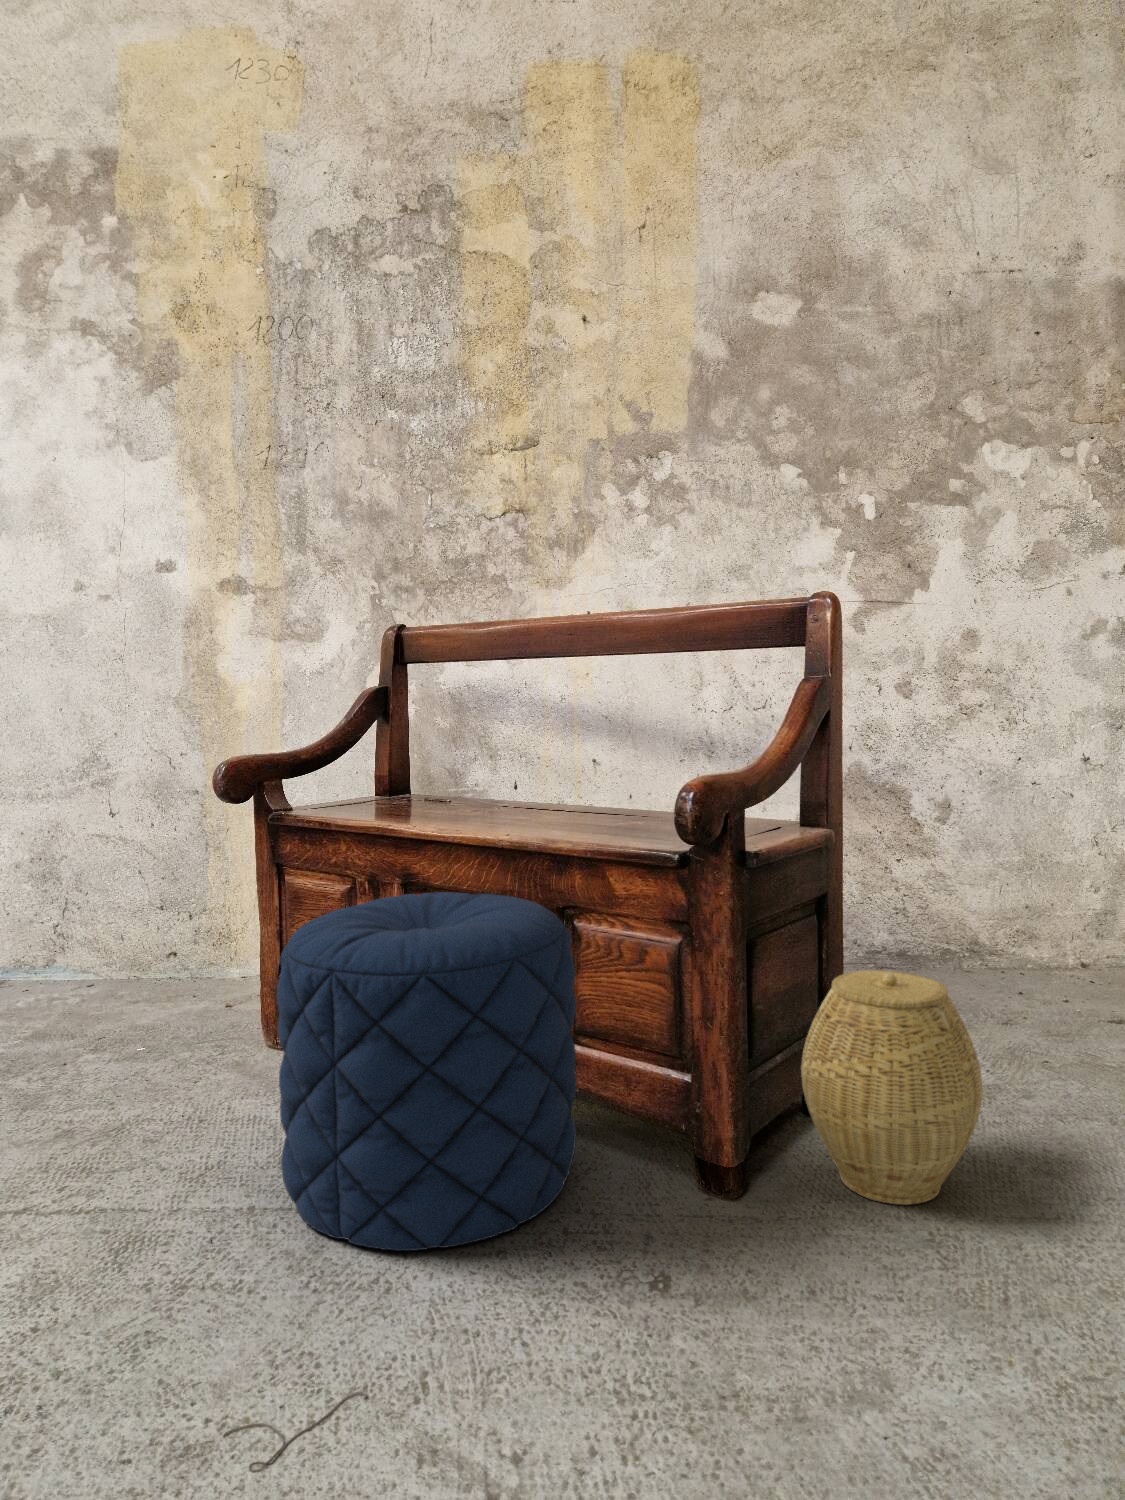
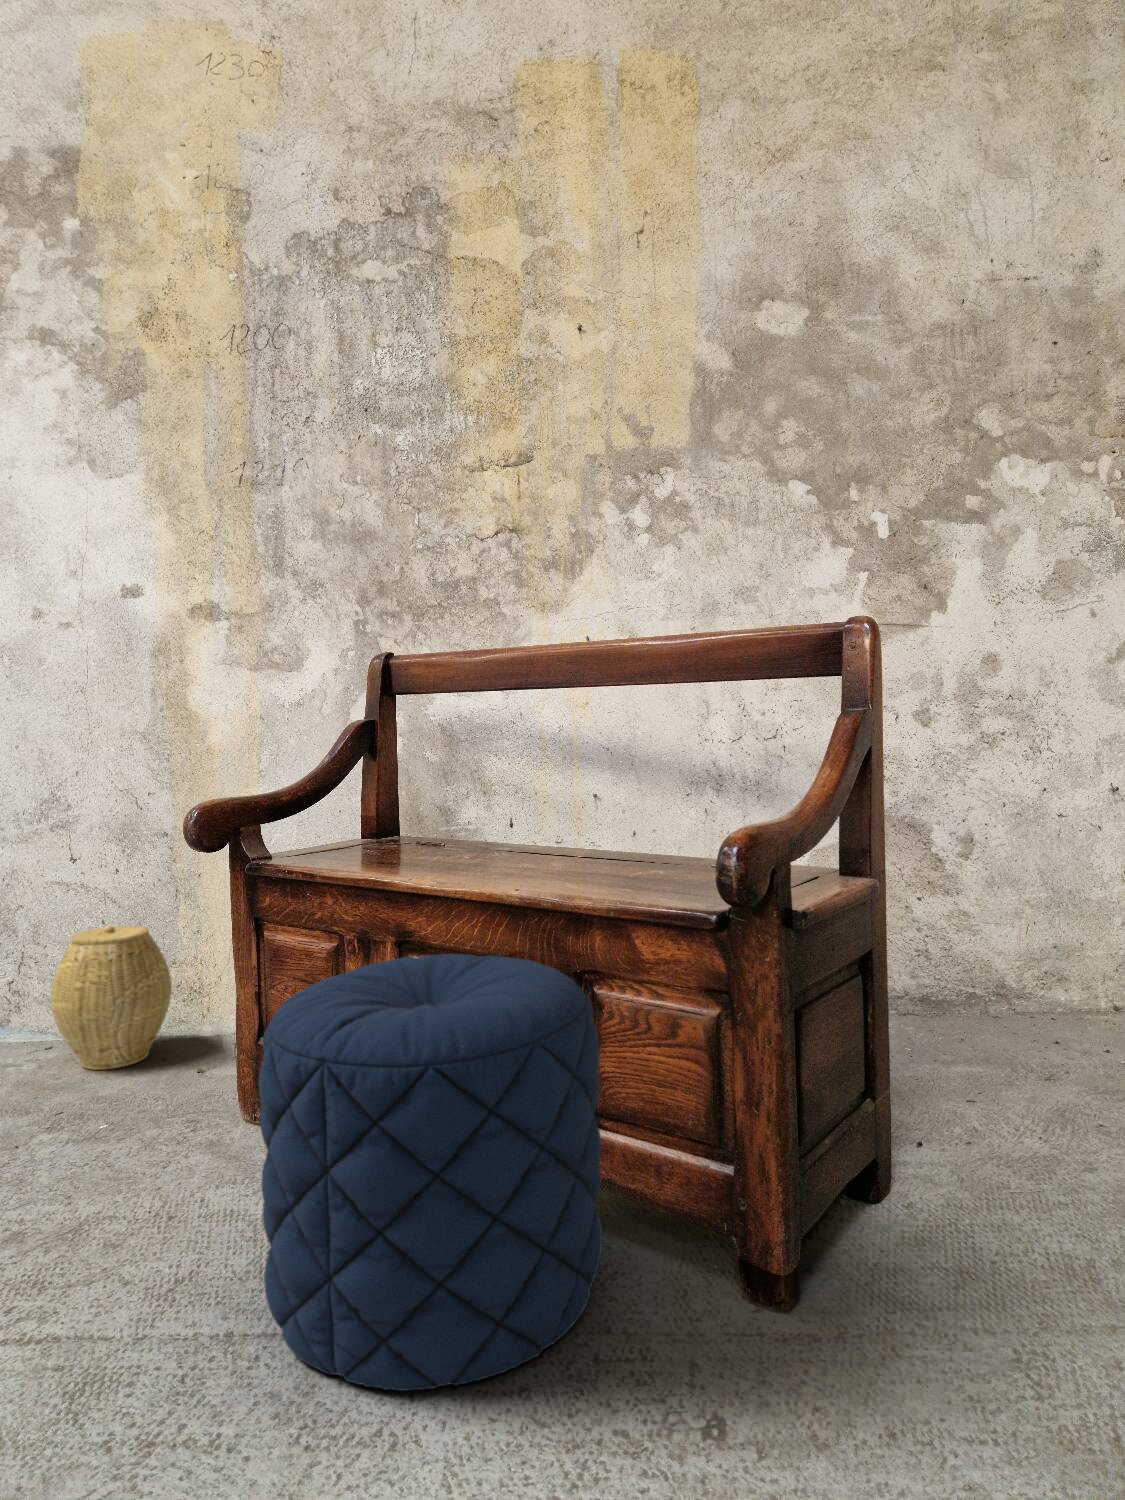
woven basket: present [801,970,982,1205] -> present [51,926,172,1070]

